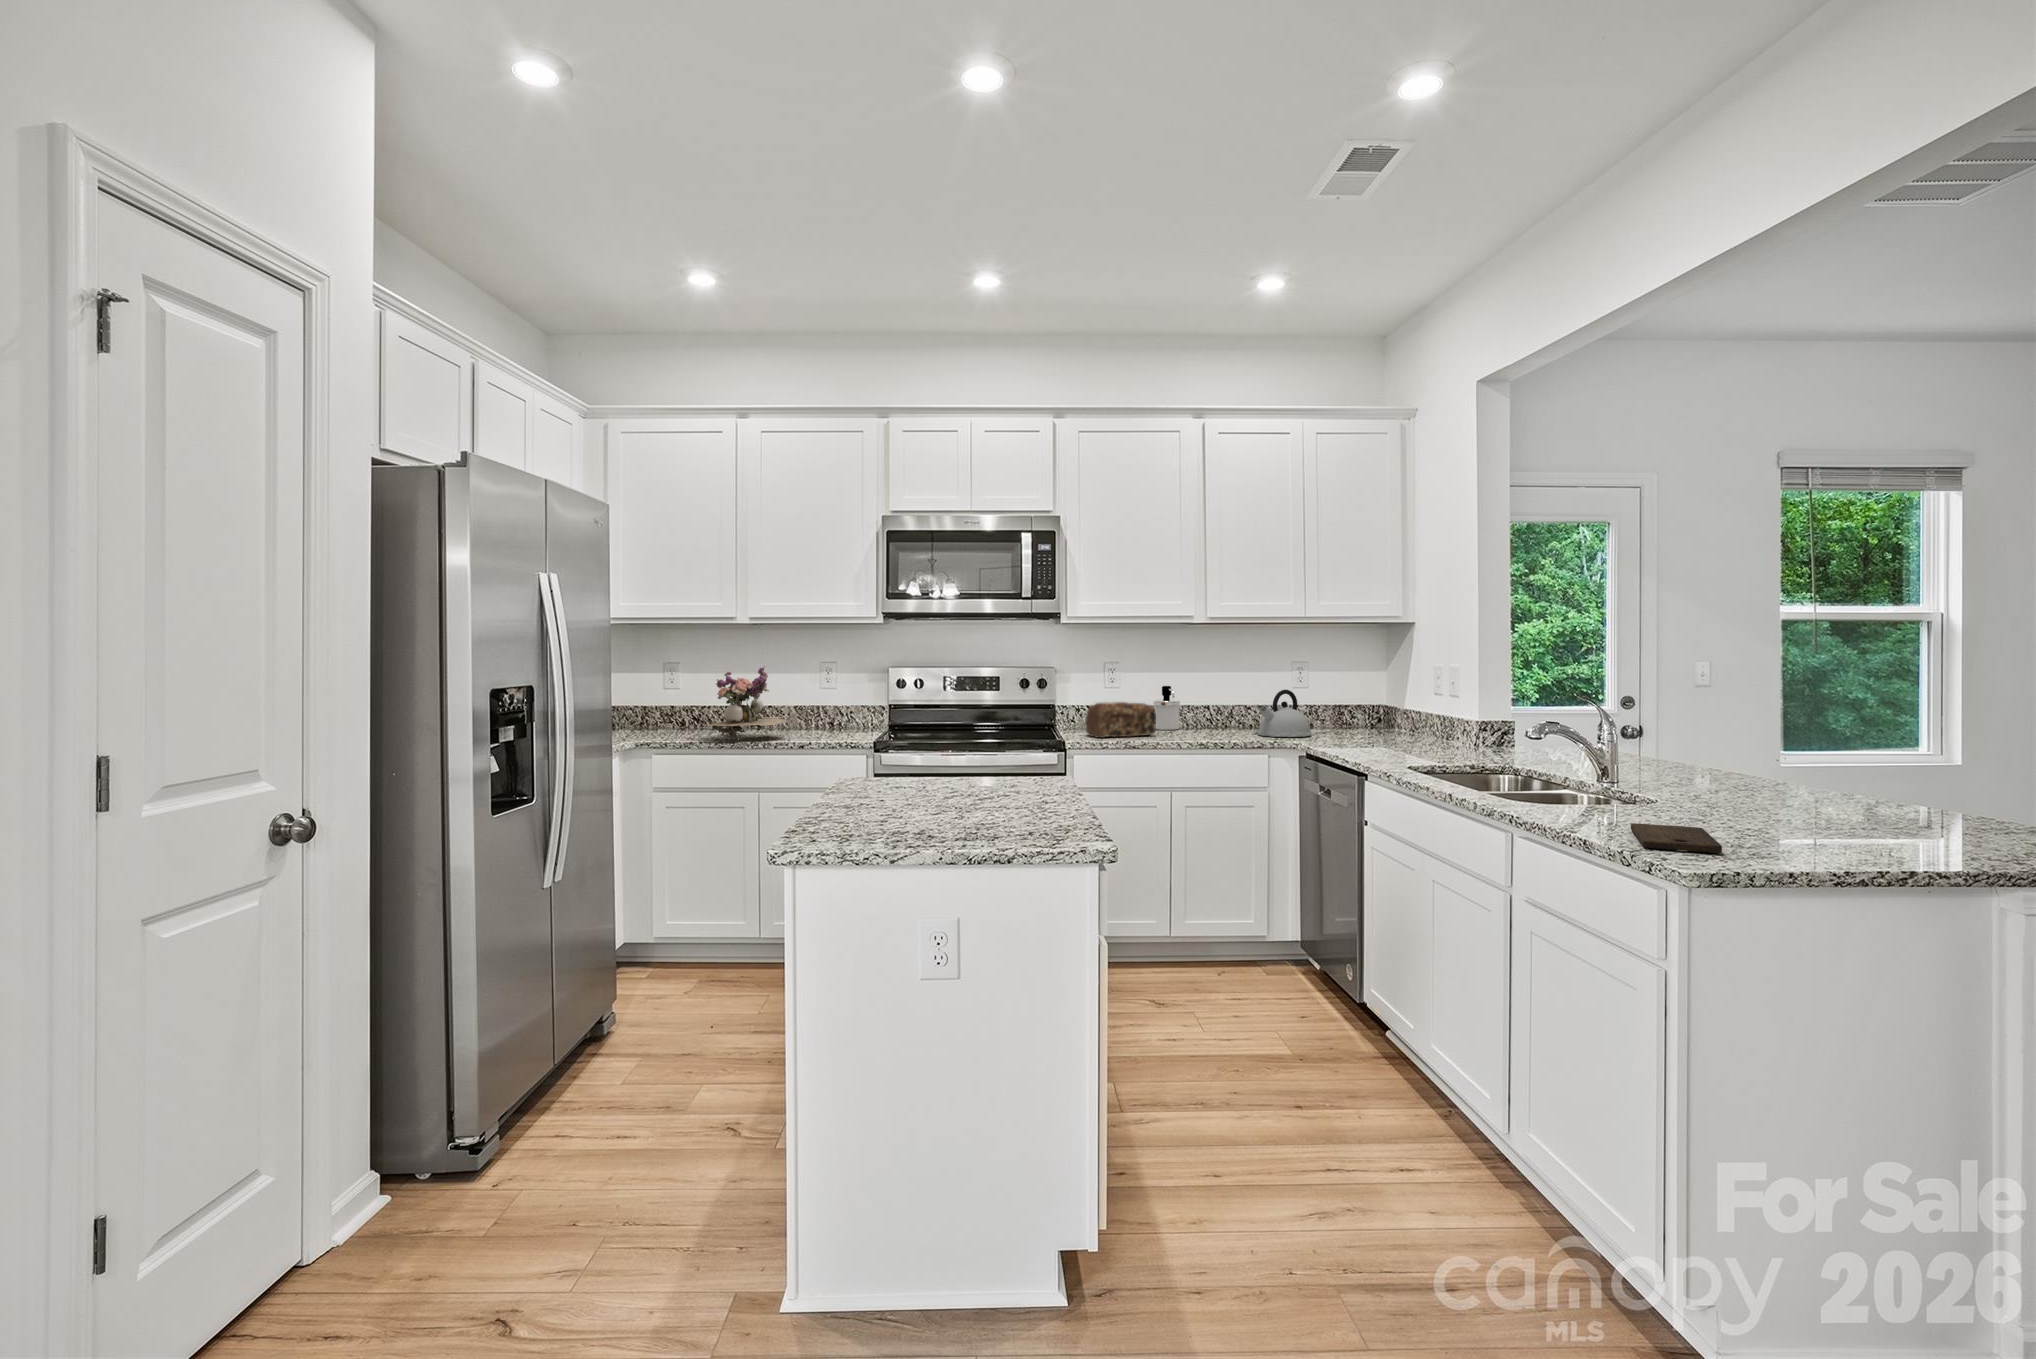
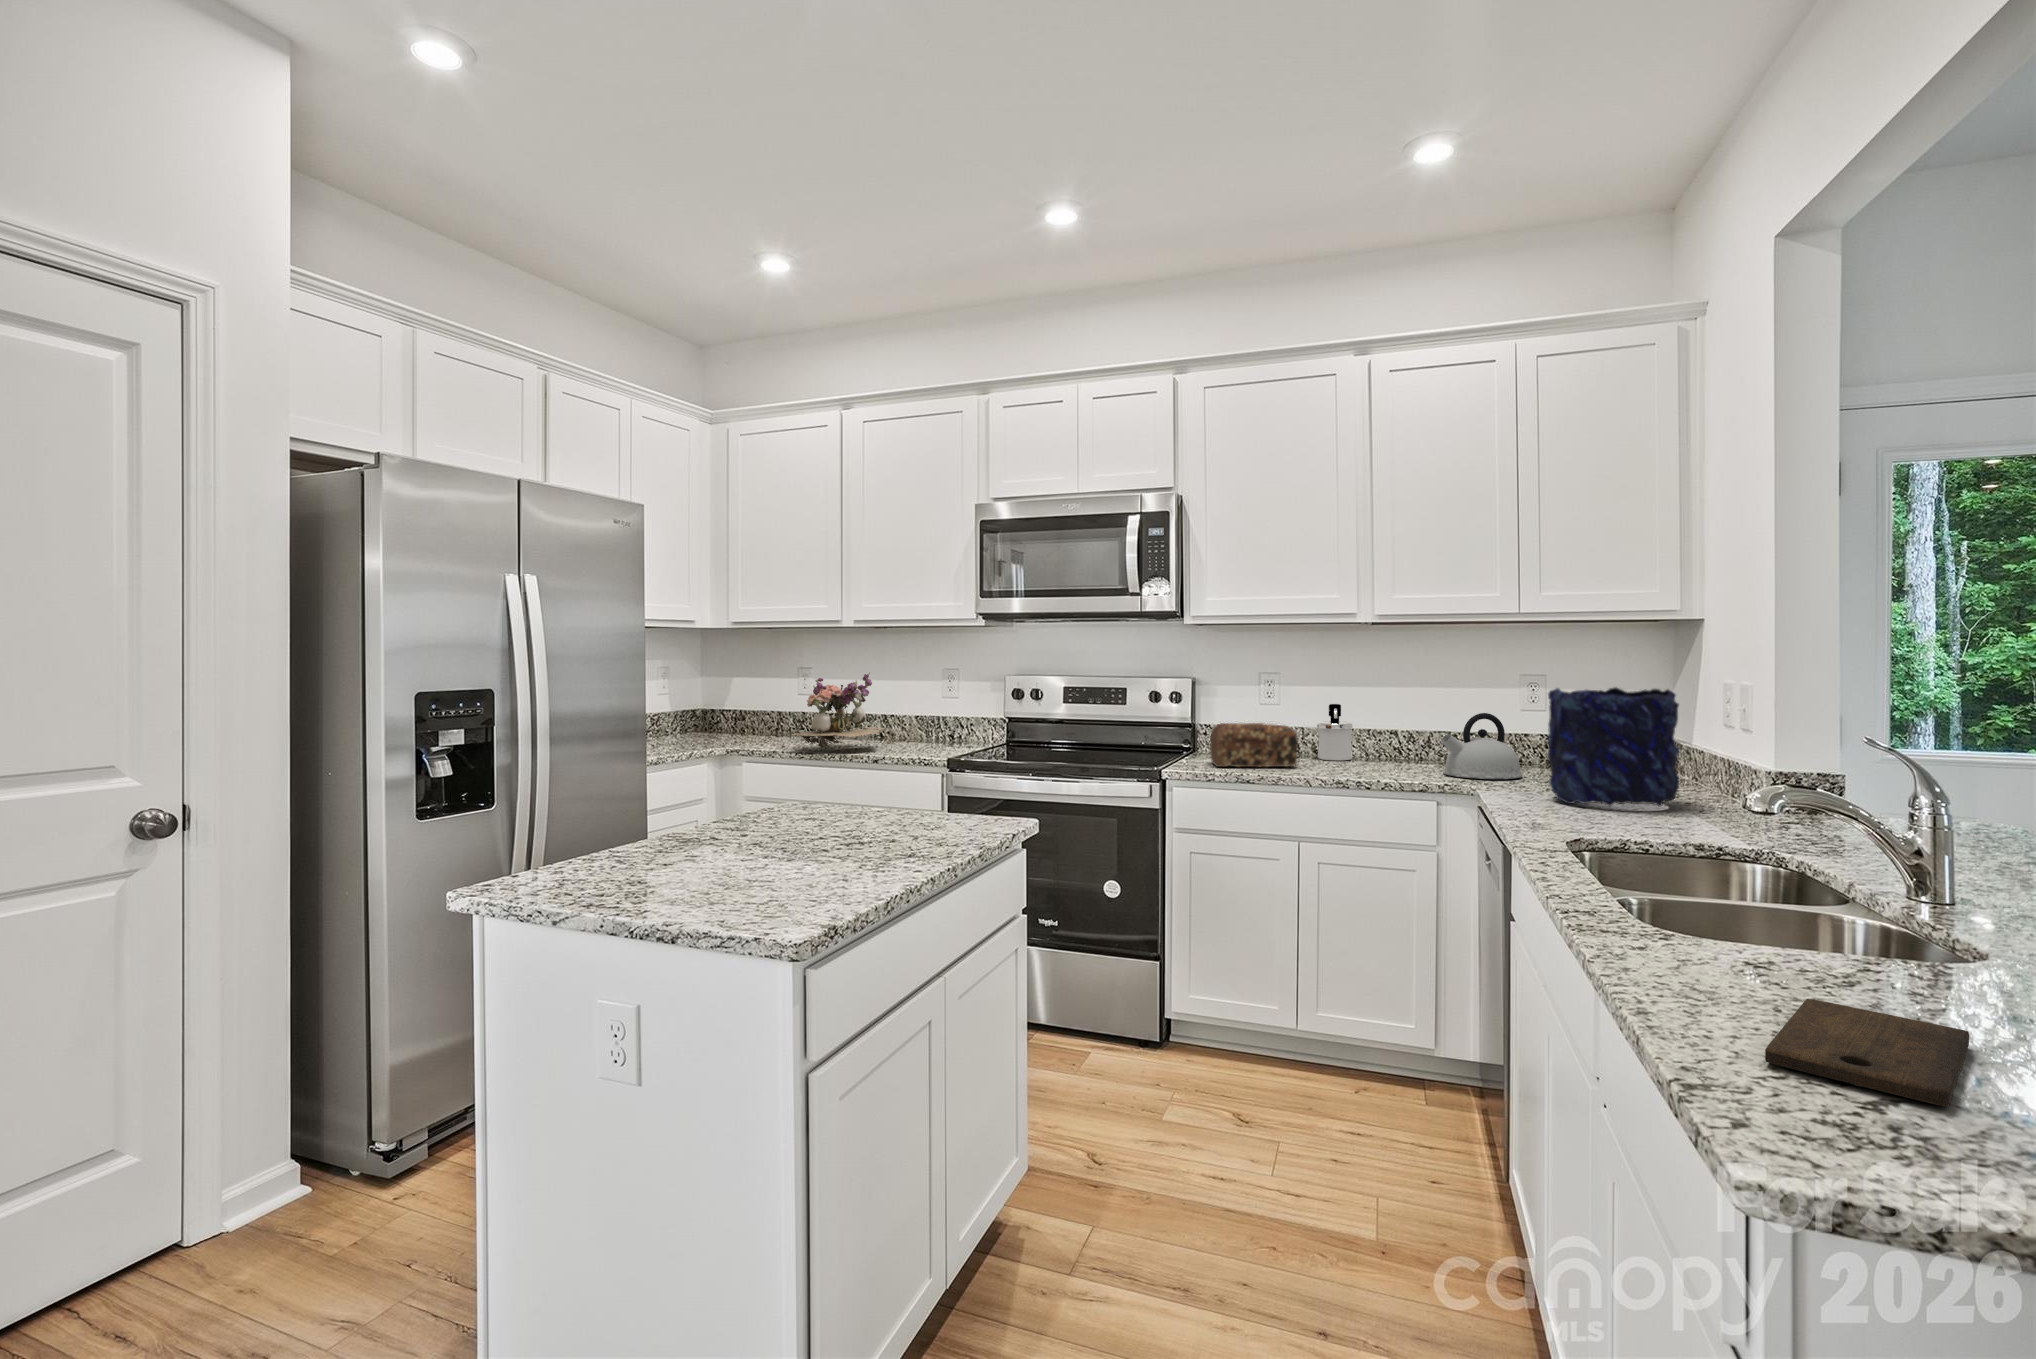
vase: none [1349,669,1430,749] -> present [1548,687,1679,807]

